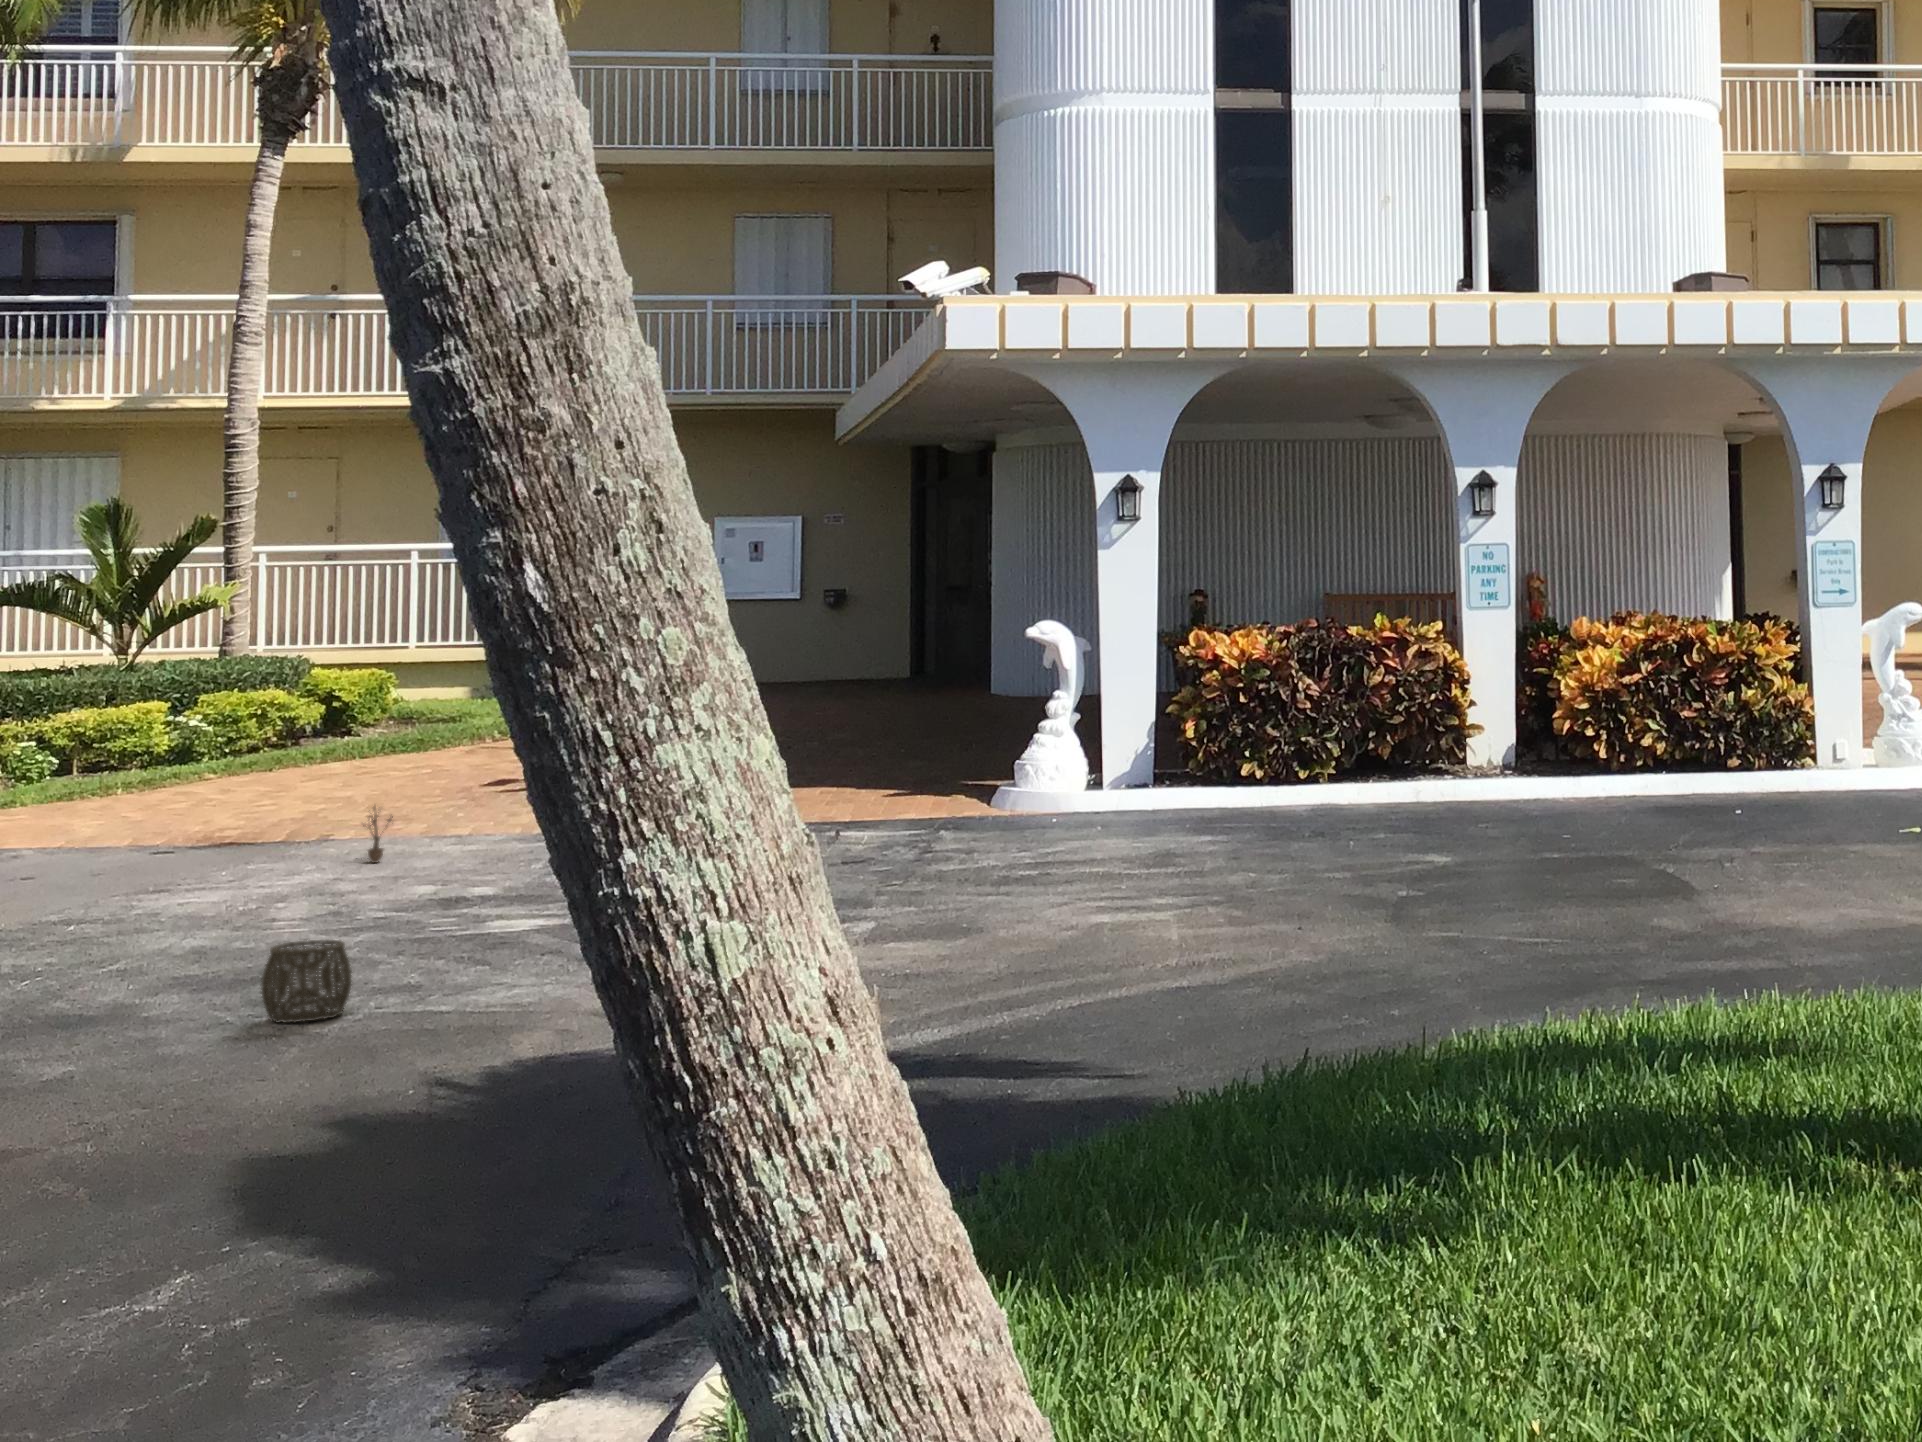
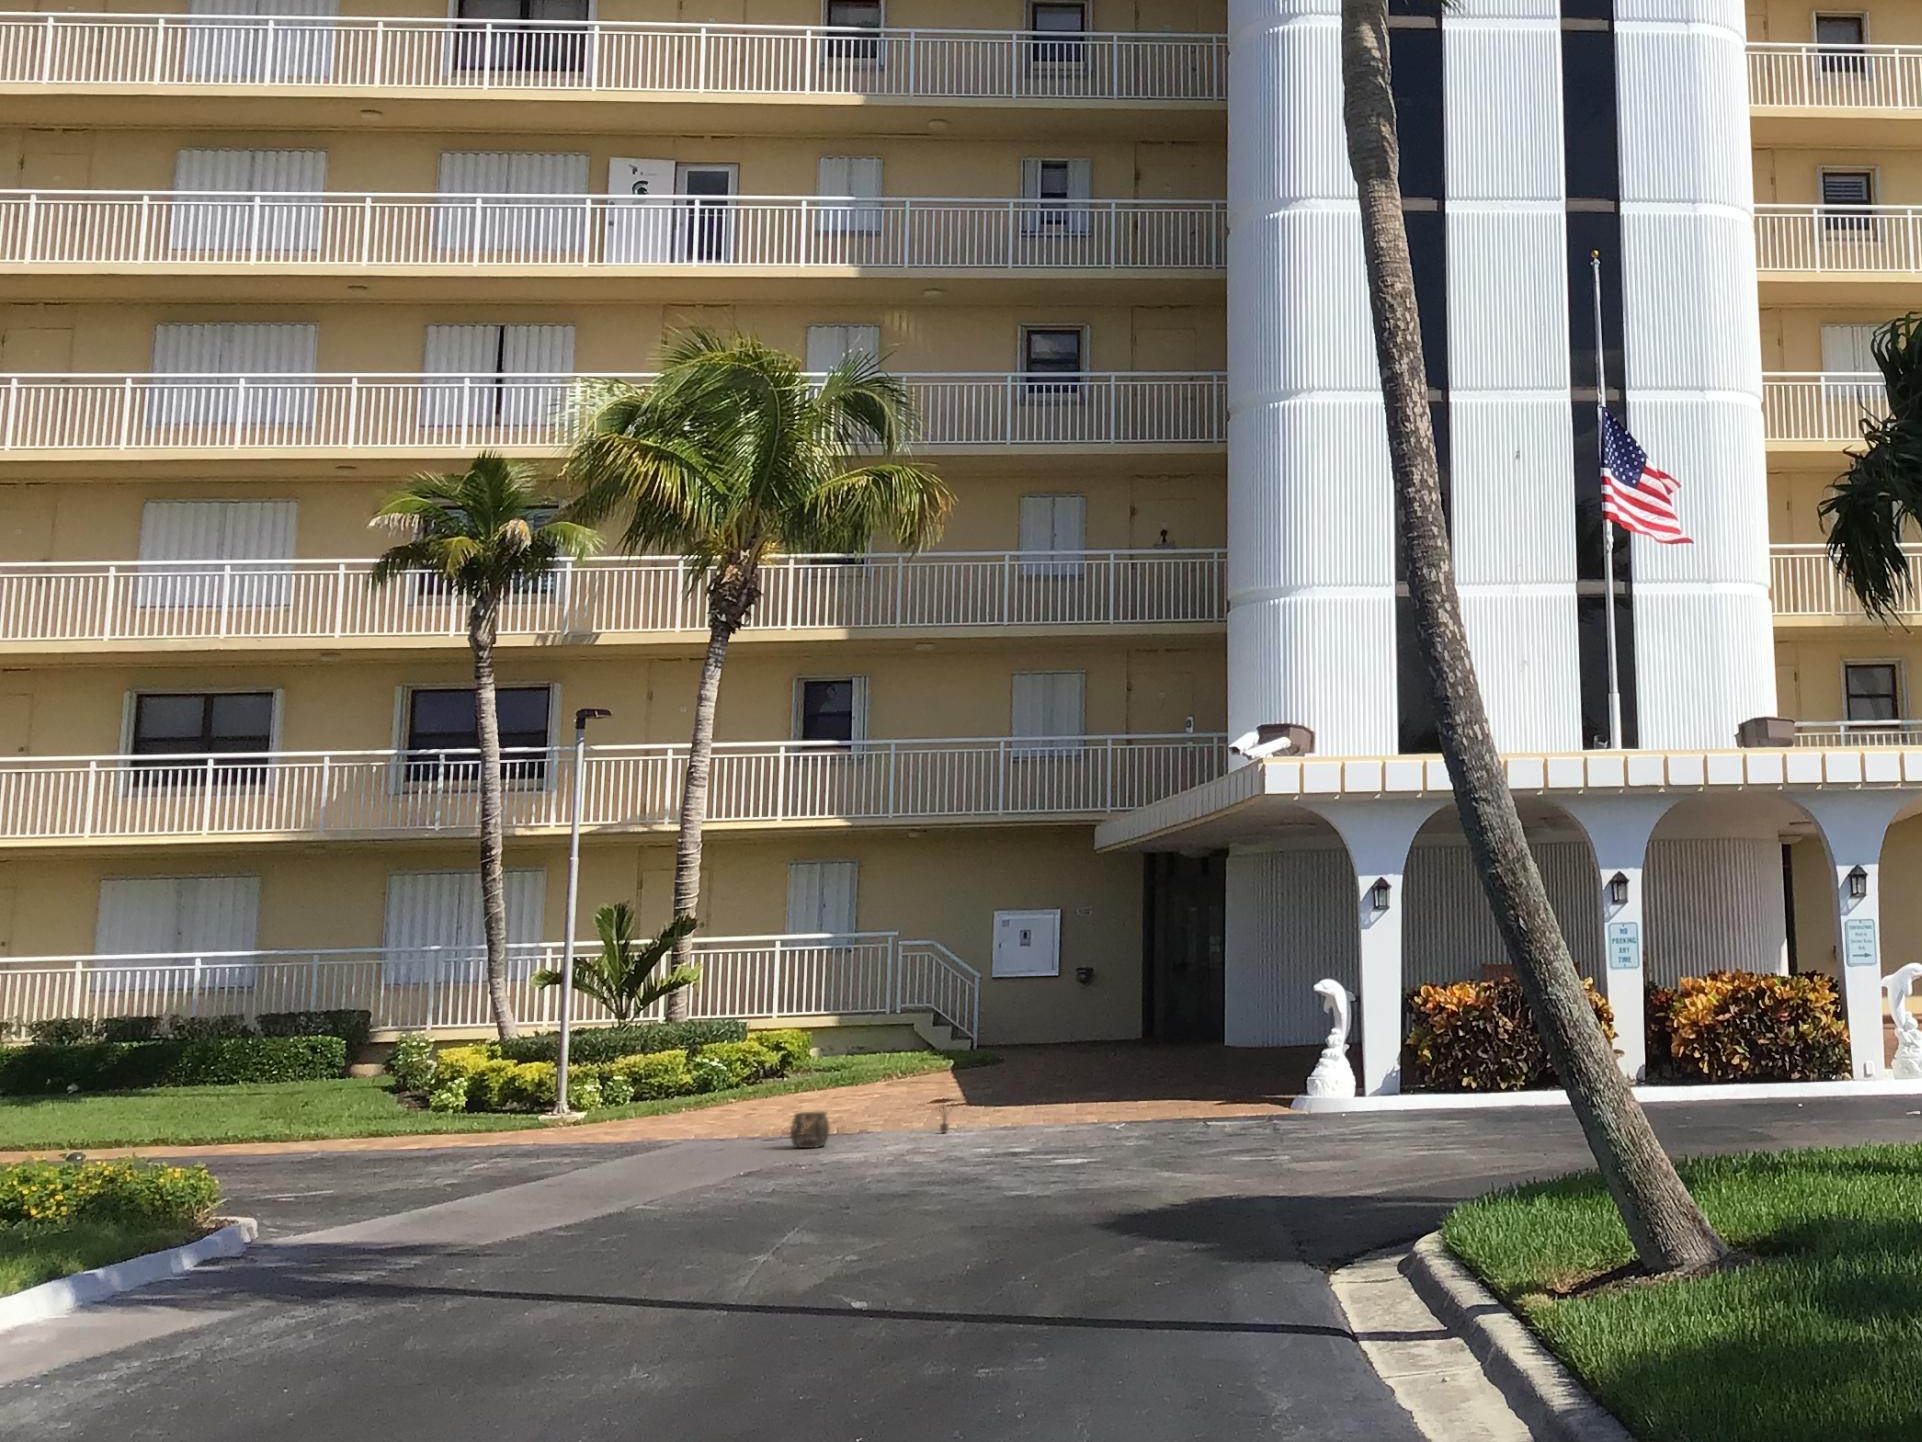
woven basket: present [261,940,352,1023] -> present [790,1112,829,1148]

